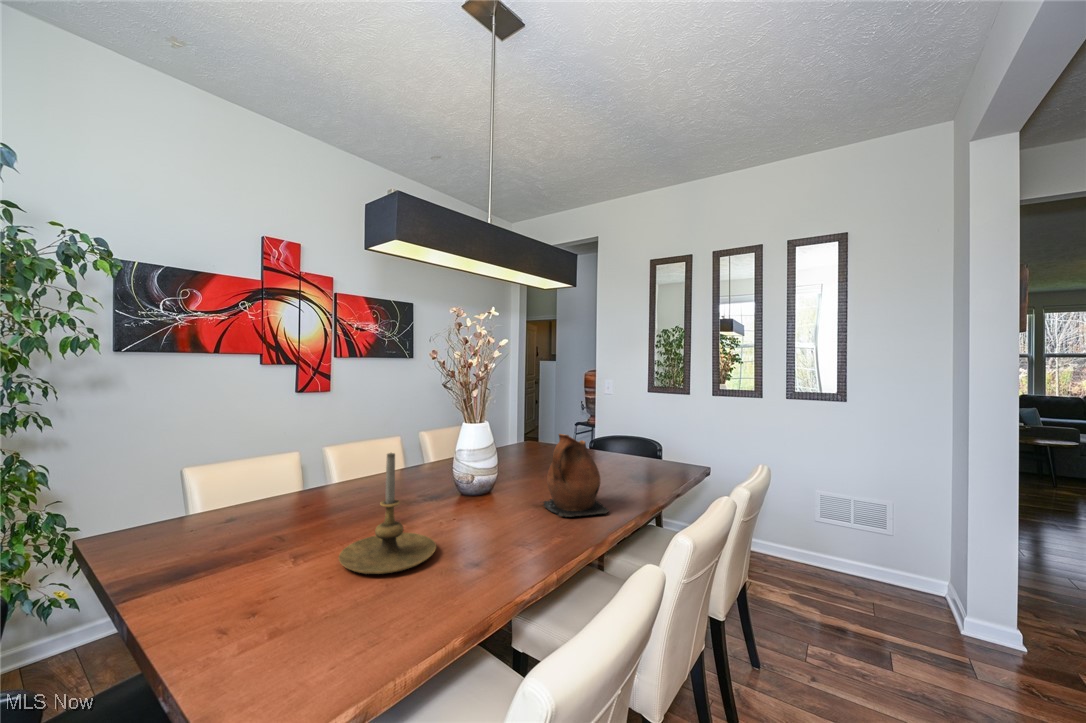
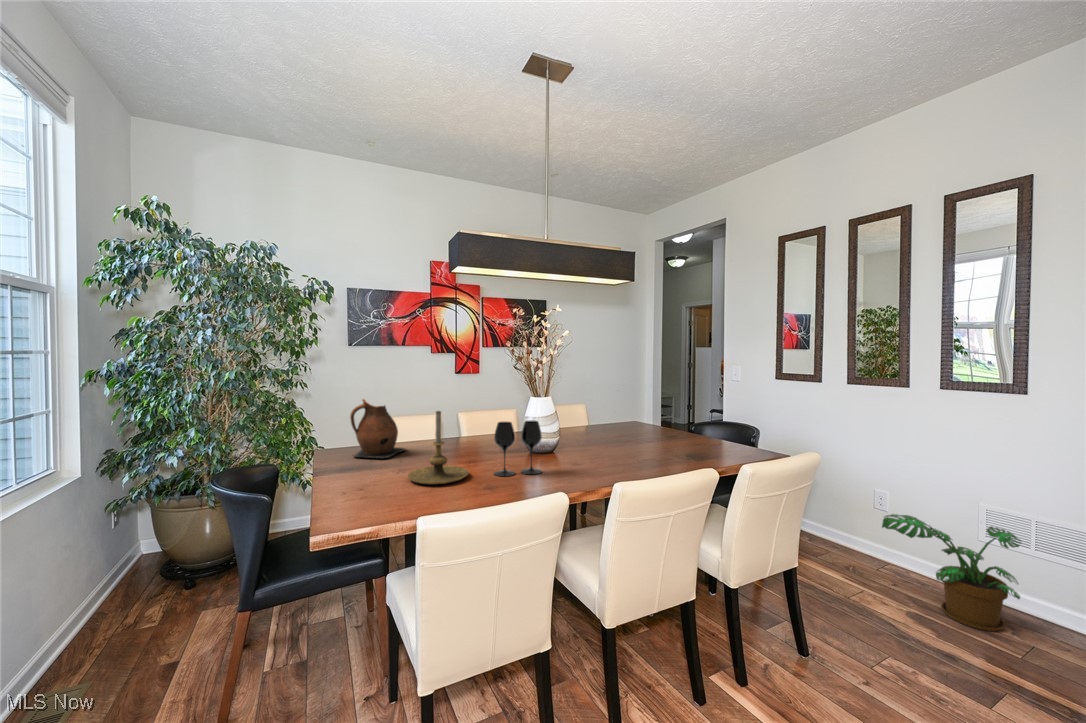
ceramic pitcher: present [544,434,609,517] -> present [350,399,406,459]
wine glass: none [461,455,521,538] -> present [494,420,542,476]
potted plant: none [767,509,862,598] -> present [882,514,1021,631]

